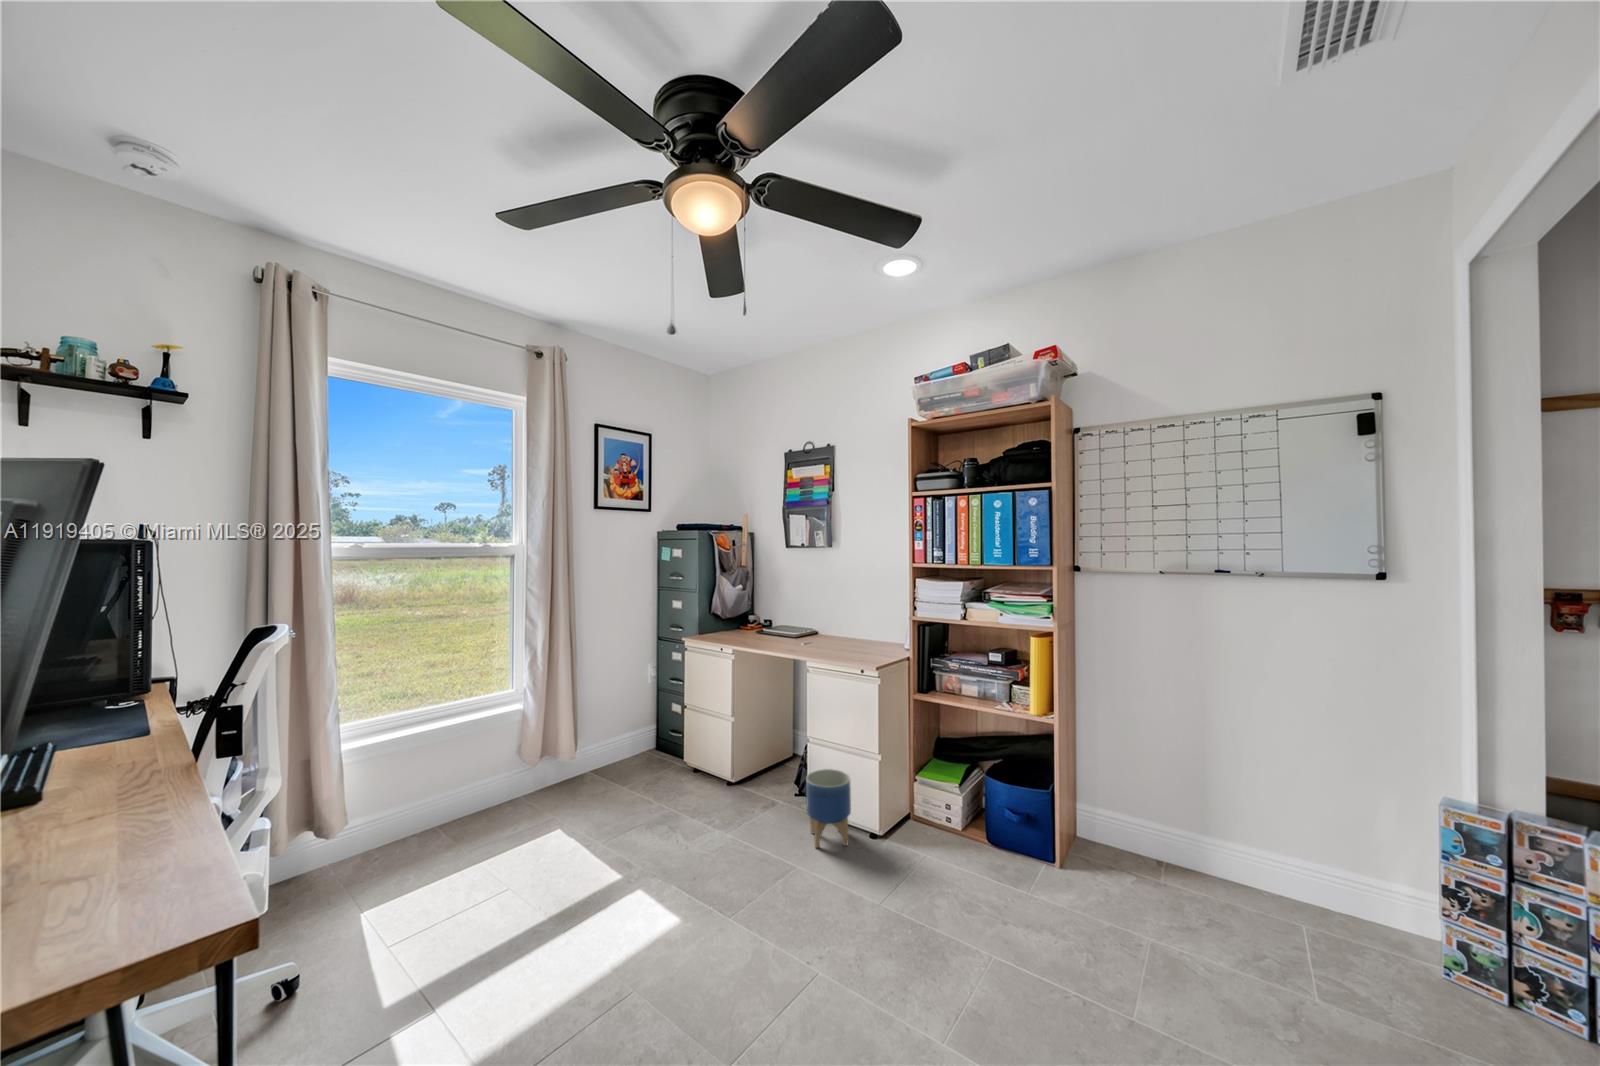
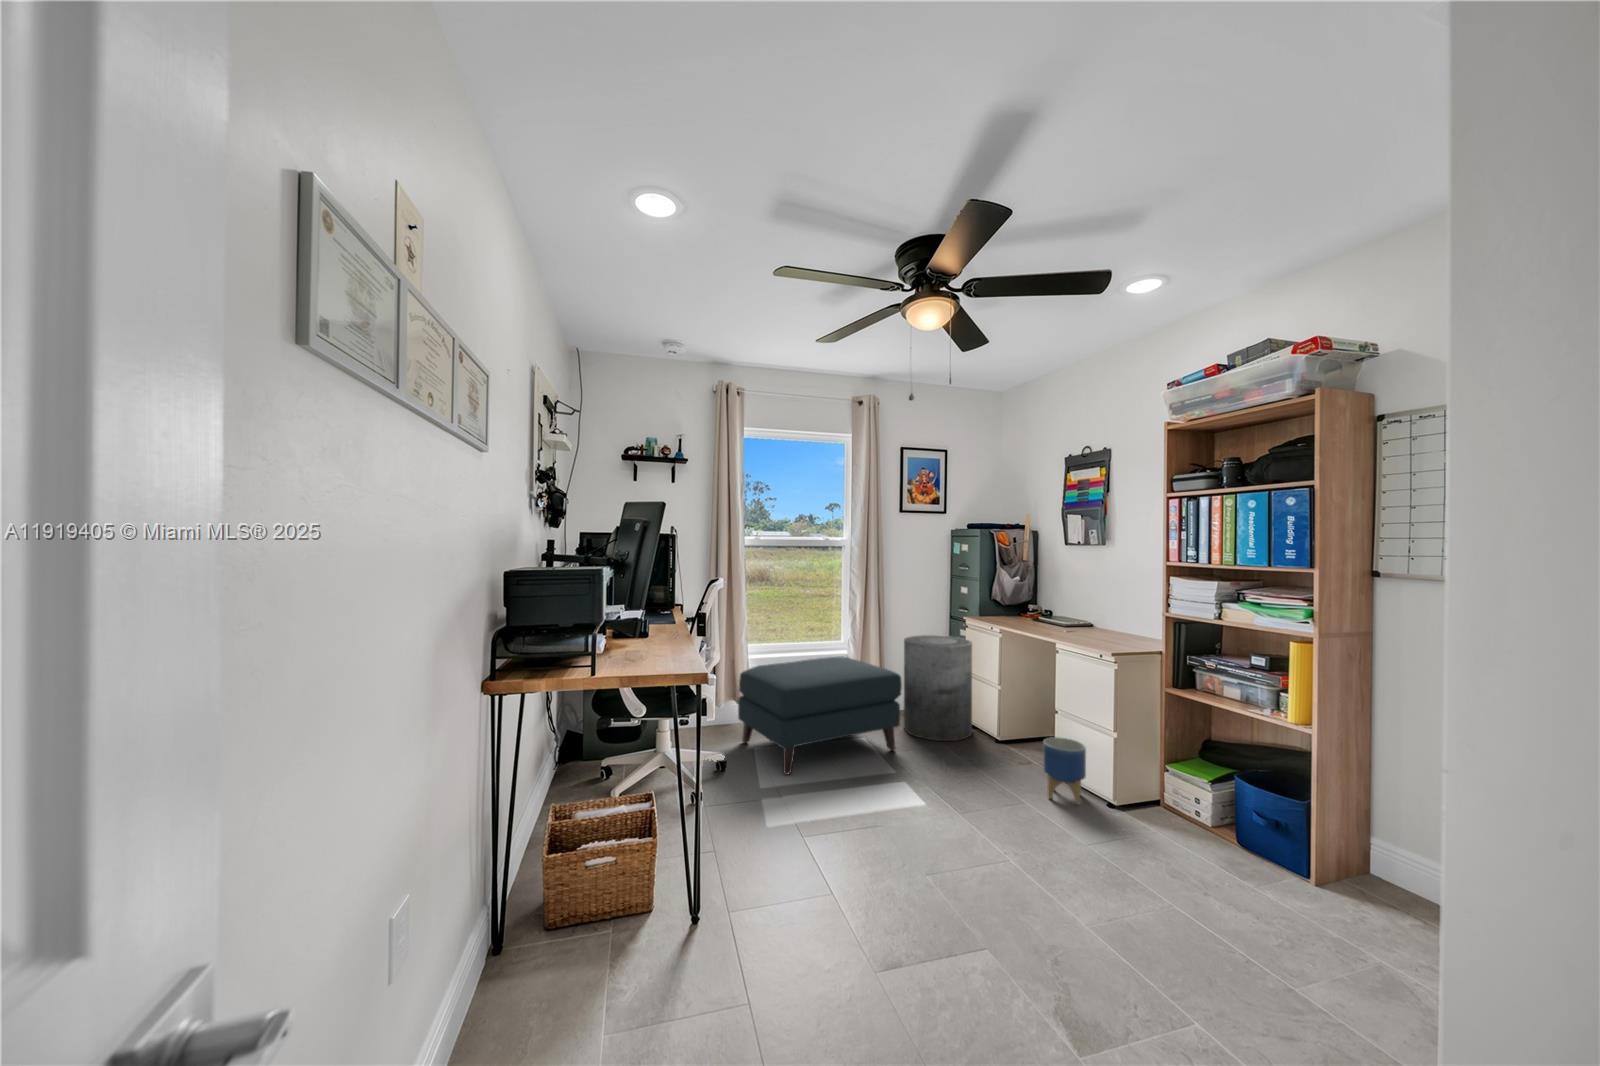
trash can: none [610,663,698,803] -> present [904,635,972,741]
ottoman: none [337,714,621,938] -> present [738,656,902,775]

